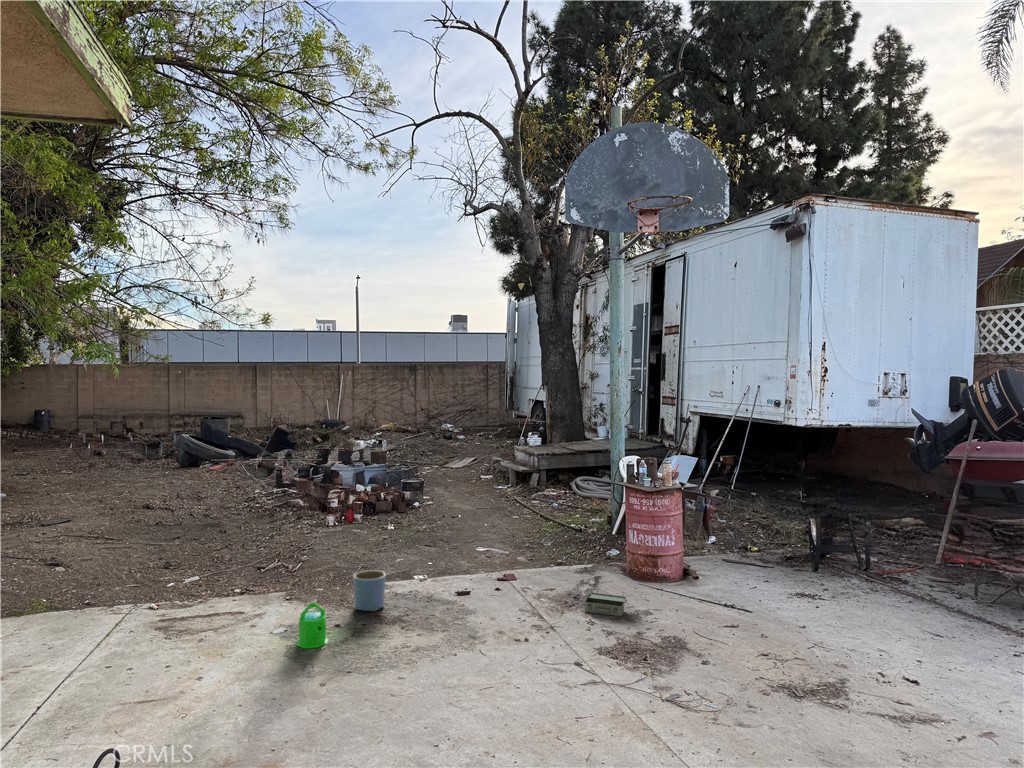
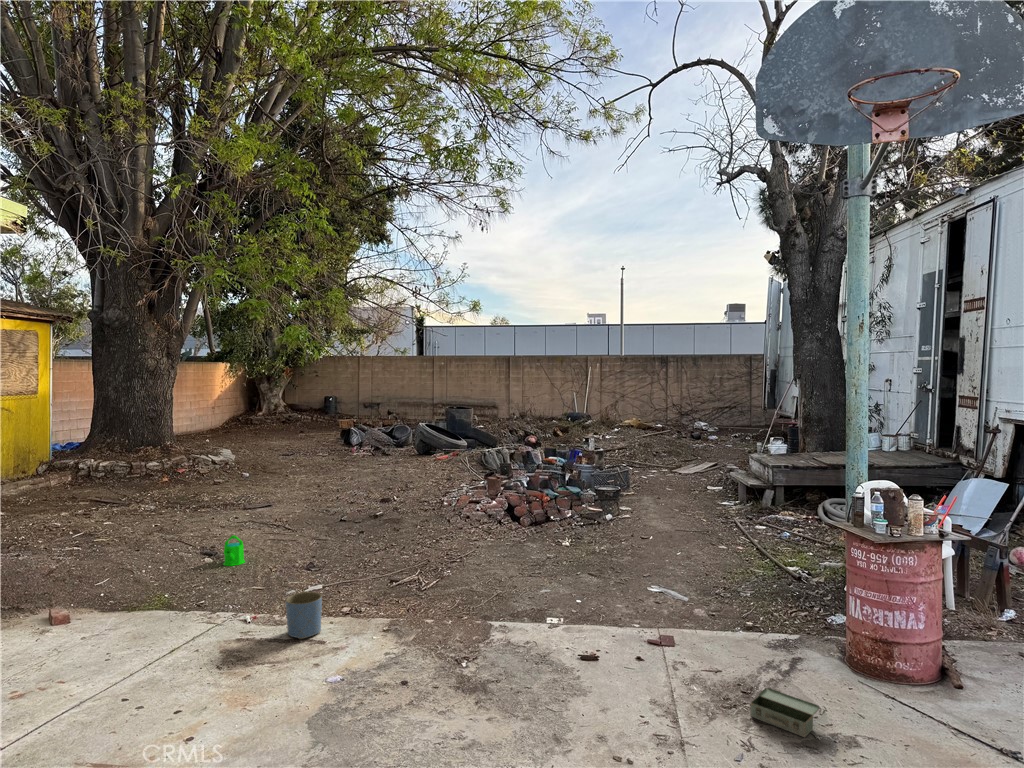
planter: present [353,570,386,612] -> present [286,592,322,639]
watering can: present [297,603,328,648] -> present [223,535,245,566]

